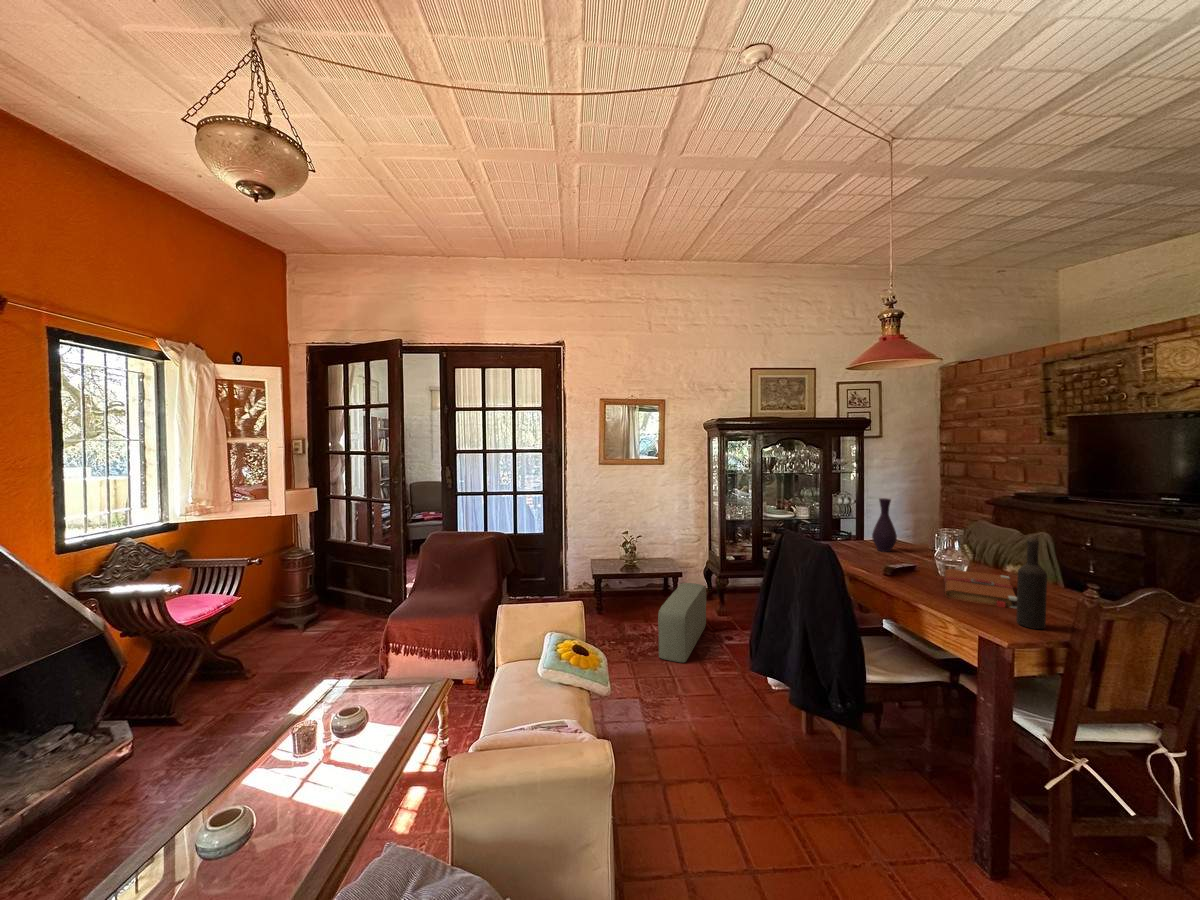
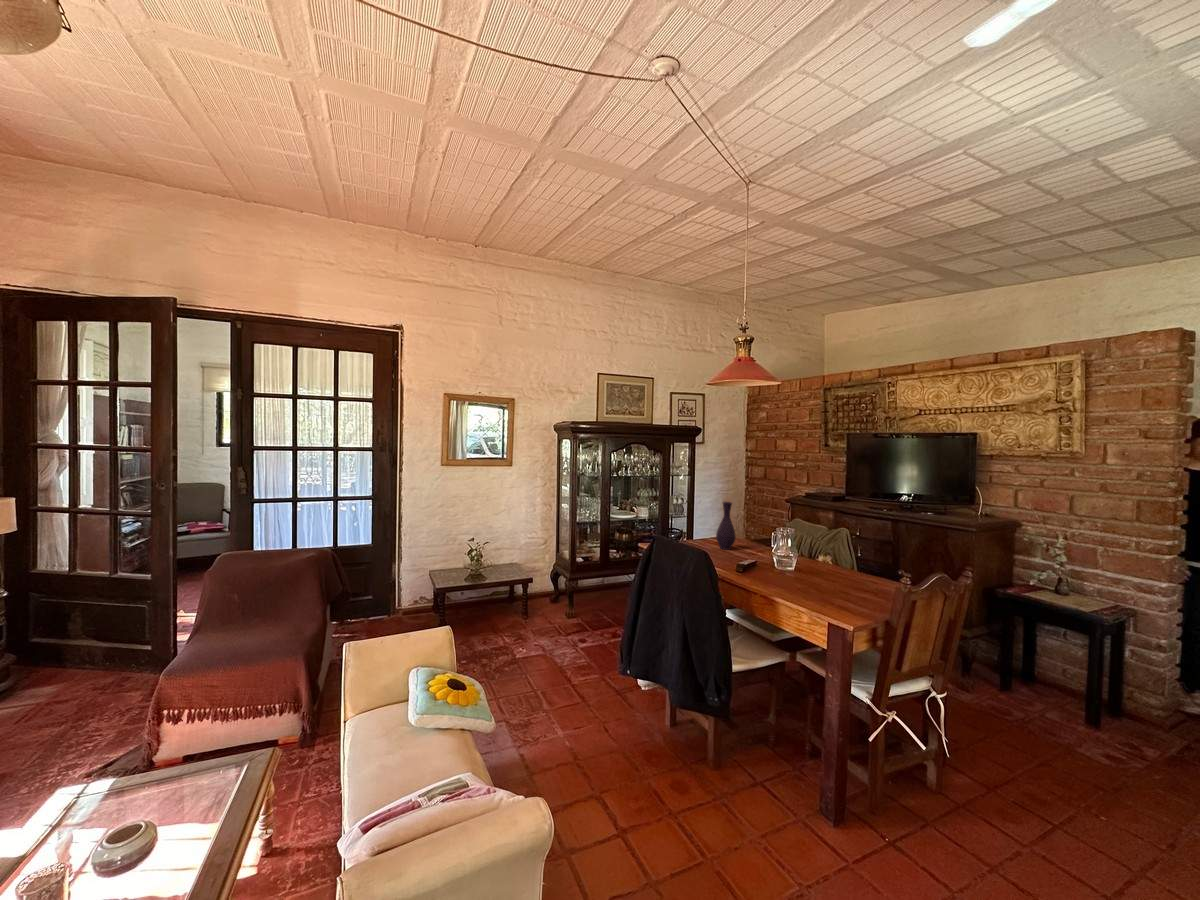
wine bottle: present [1016,535,1047,629] -> none [851,536,874,613]
book: present [944,569,1017,609] -> none [783,564,846,599]
pouf: present [658,583,706,663] -> none [517,590,560,675]

